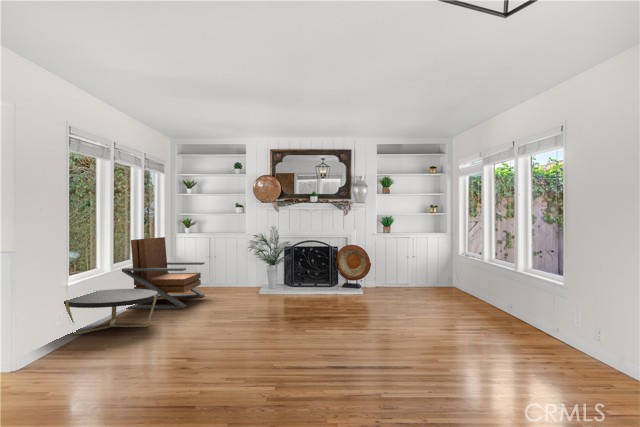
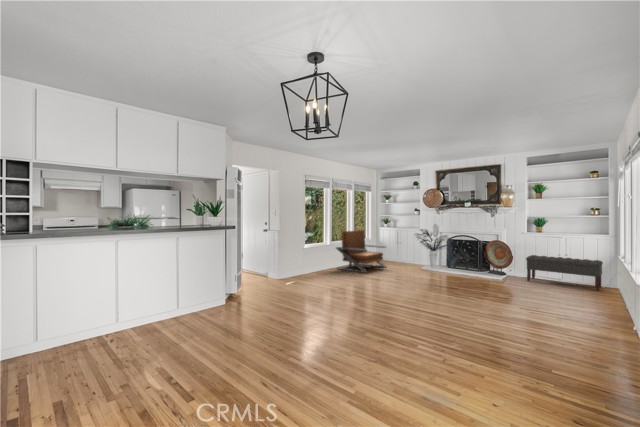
bench: none [385,260,455,293] -> present [526,255,603,291]
coffee table: present [64,289,158,335] -> none [298,258,343,280]

